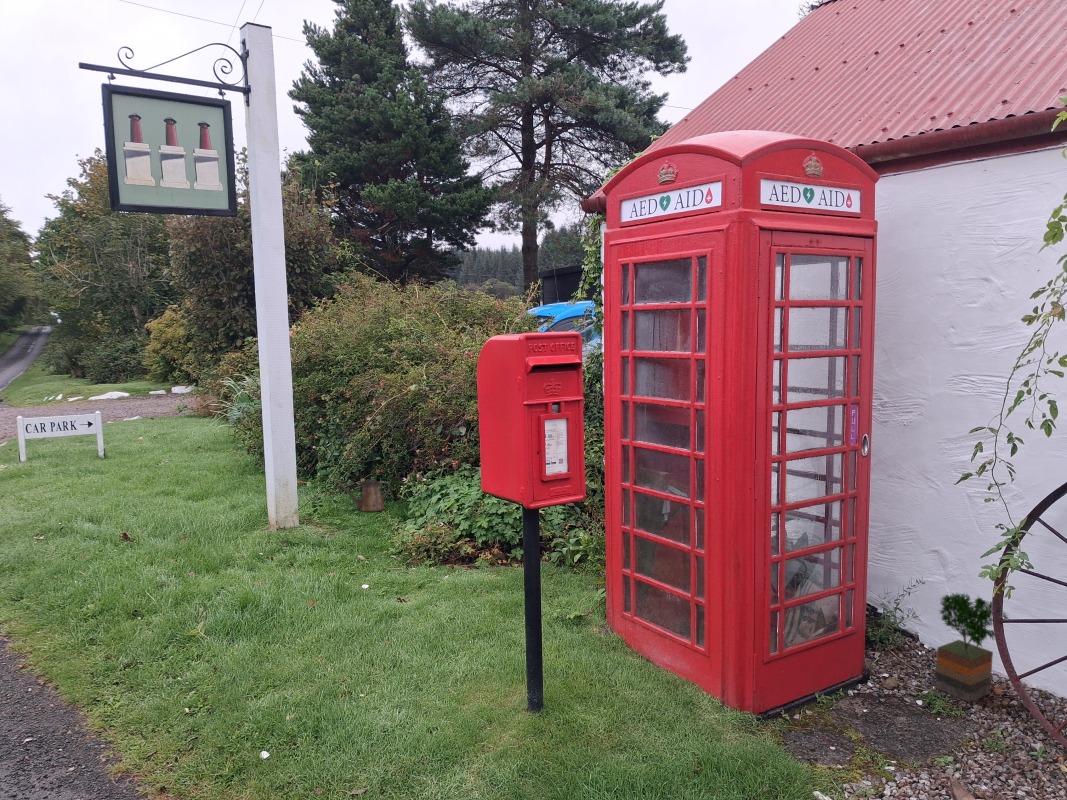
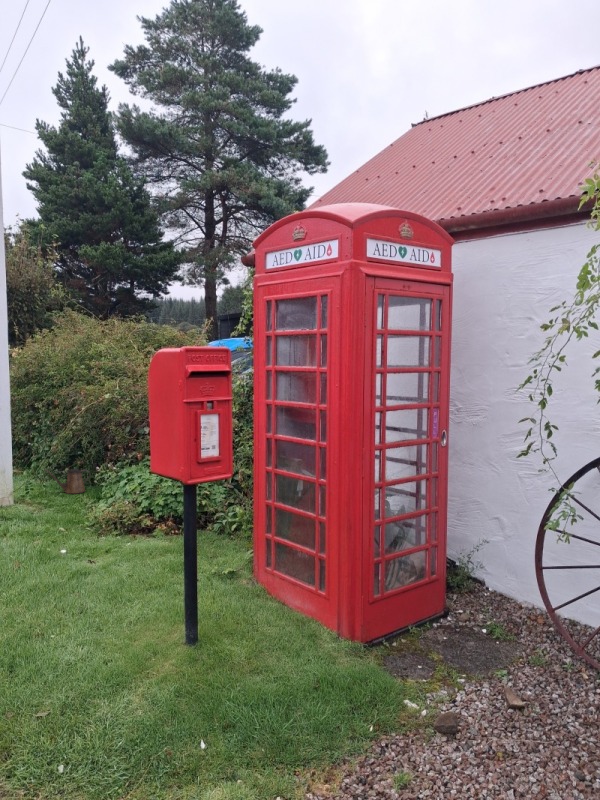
potted tree: present [935,593,1008,702] -> none [495,547,546,629]

